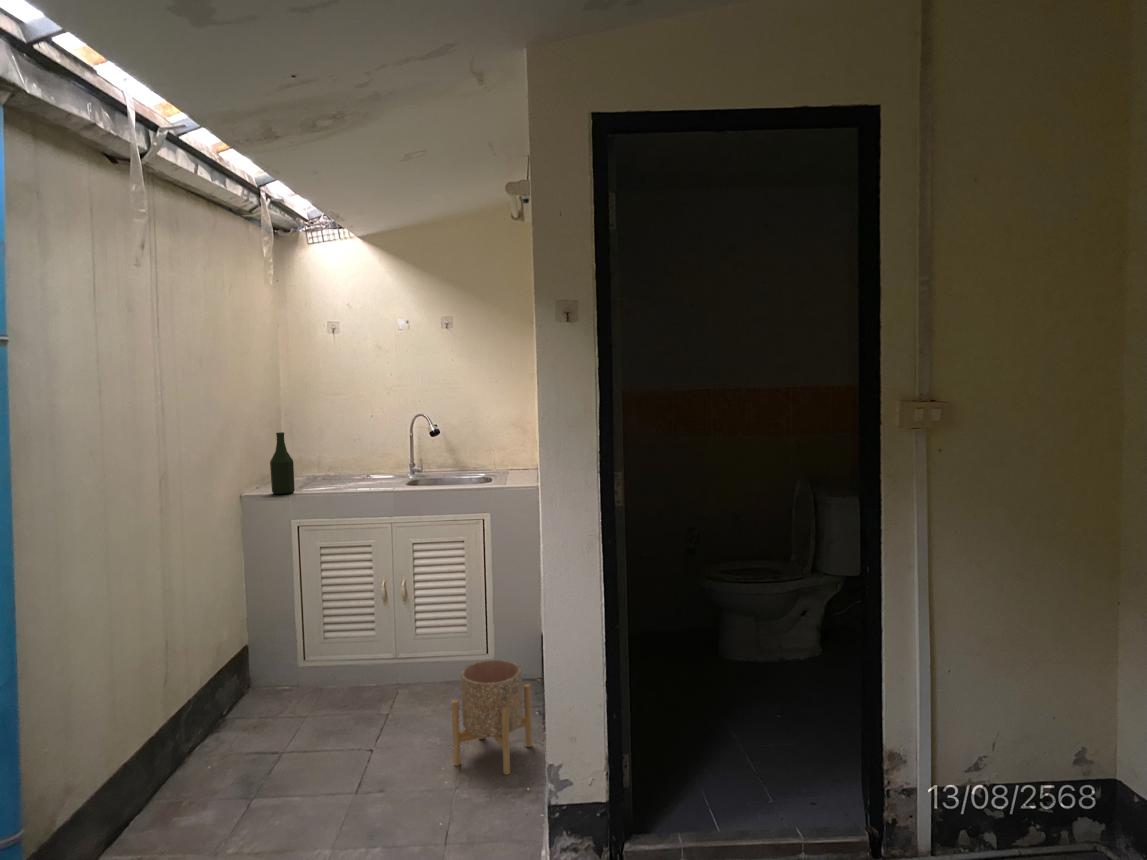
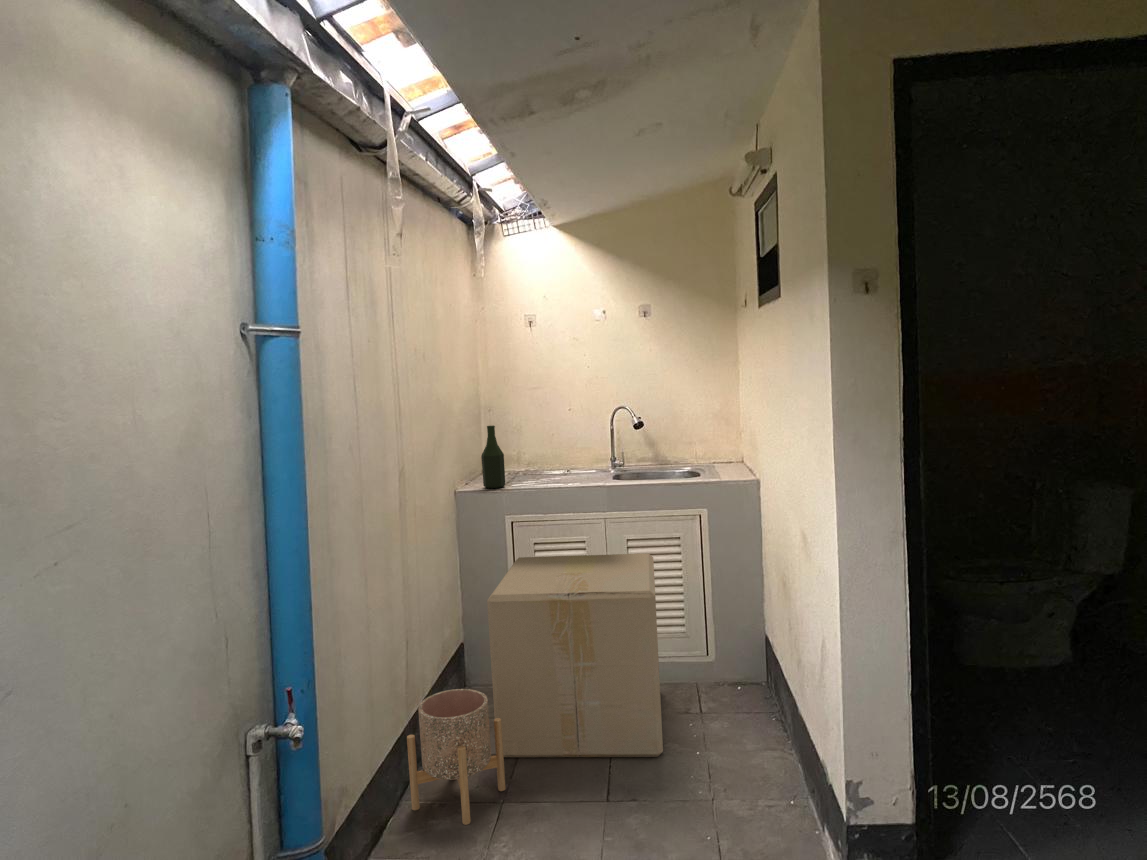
cardboard box: none [252,558,440,759] -> present [487,553,663,757]
planter: present [452,660,532,775] -> present [407,689,506,825]

